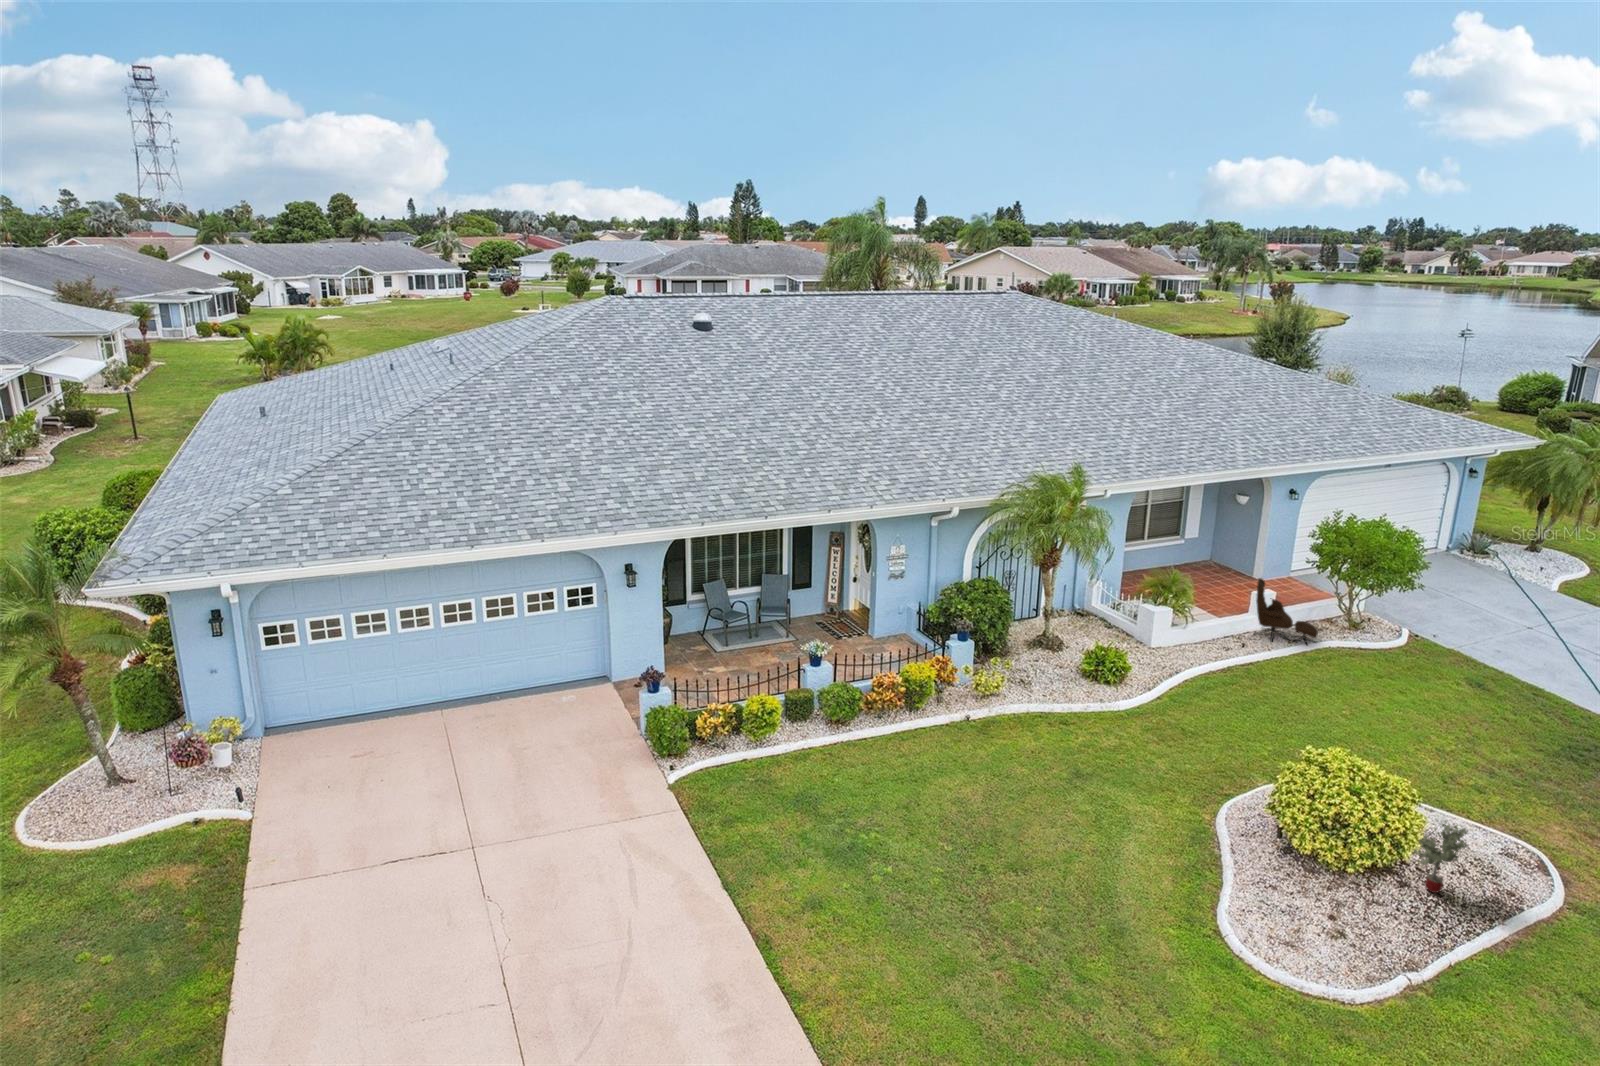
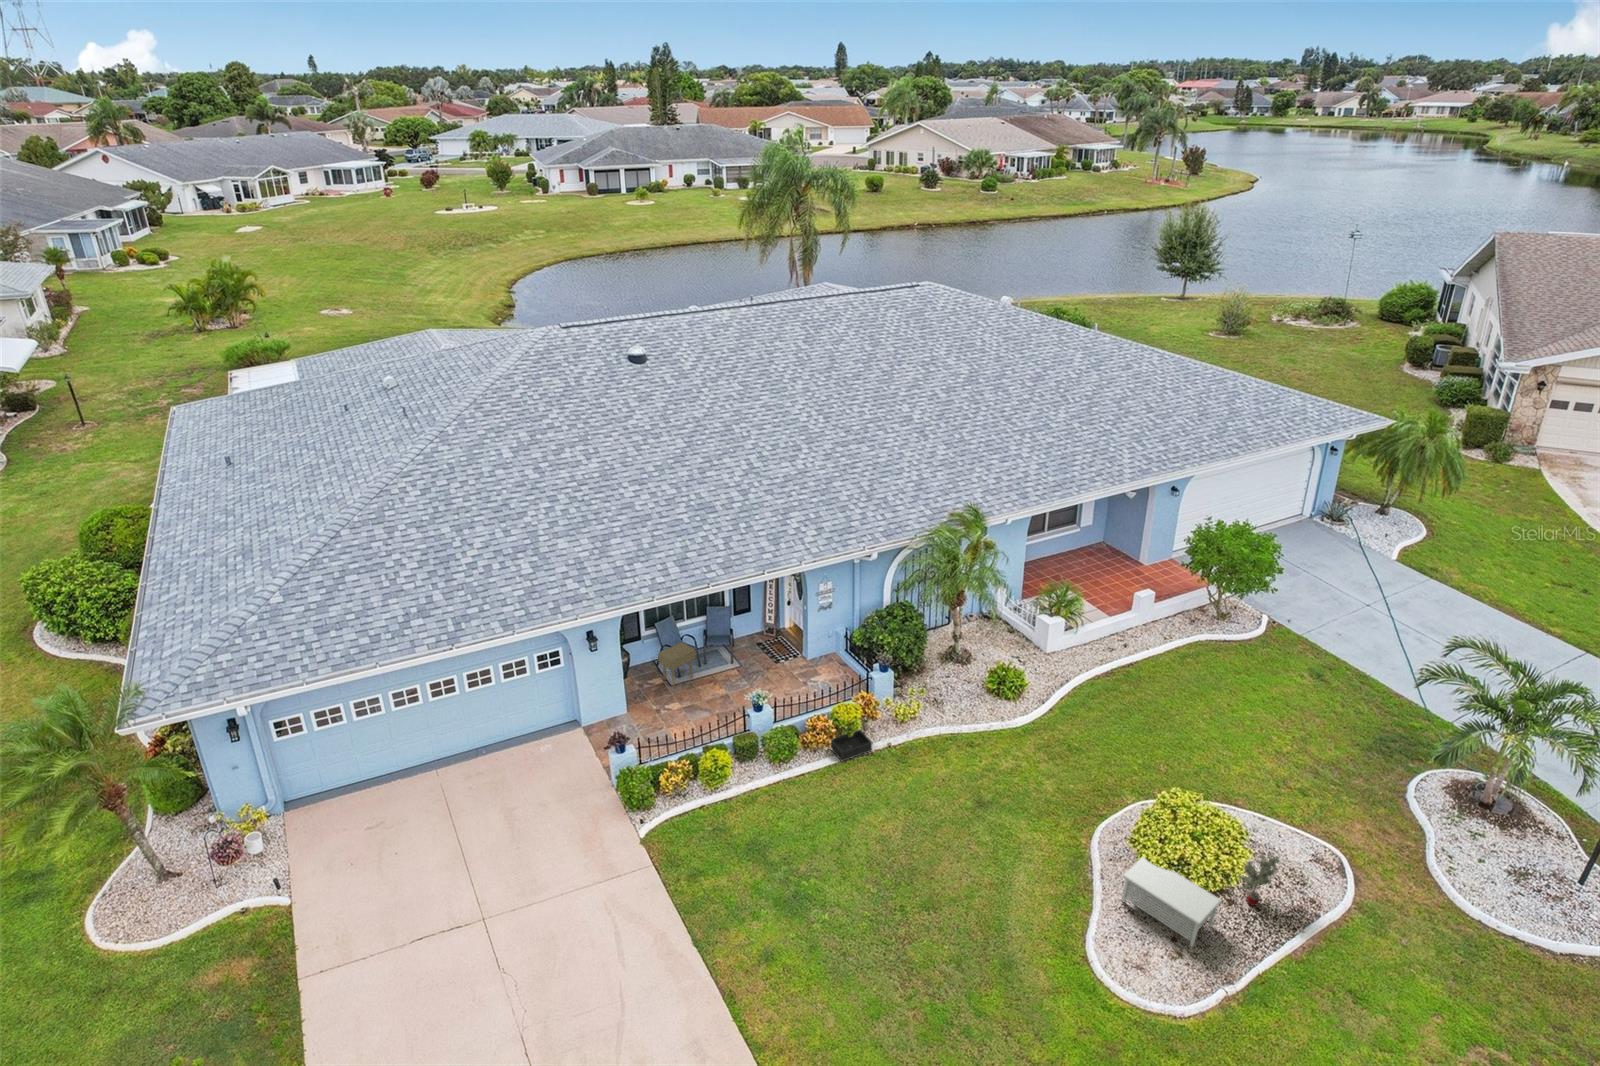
lounge chair: present [1255,578,1318,645] -> none [1137,582,1190,641]
side table: none [702,605,745,653] -> present [658,642,696,686]
basket: none [895,697,946,729] -> present [831,730,872,761]
storage bench: none [1261,821,1395,930] -> present [1122,857,1221,947]

